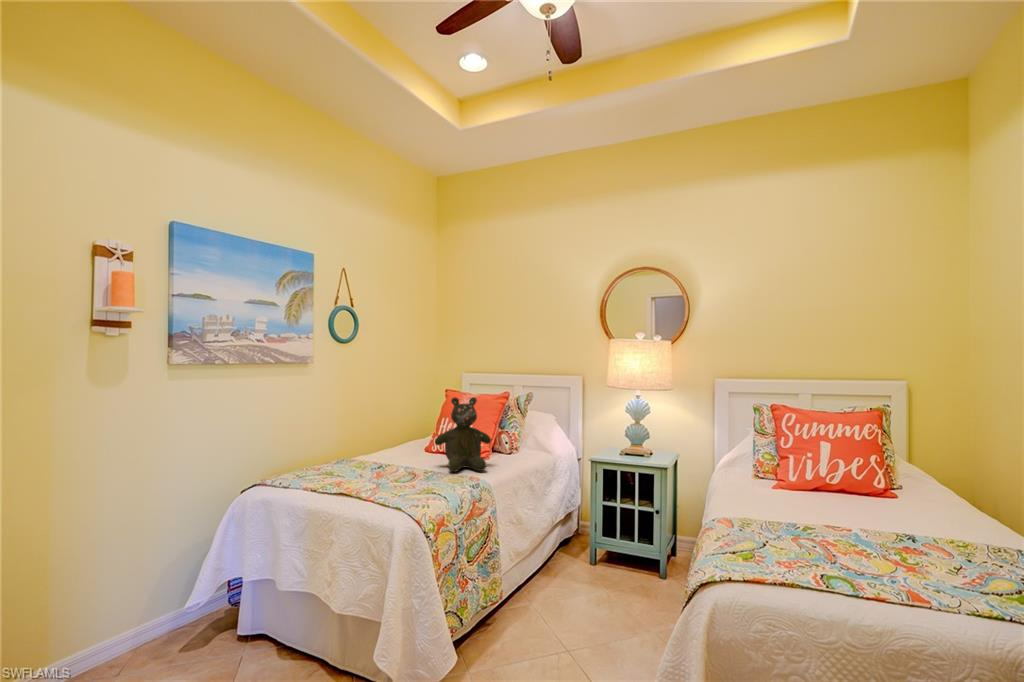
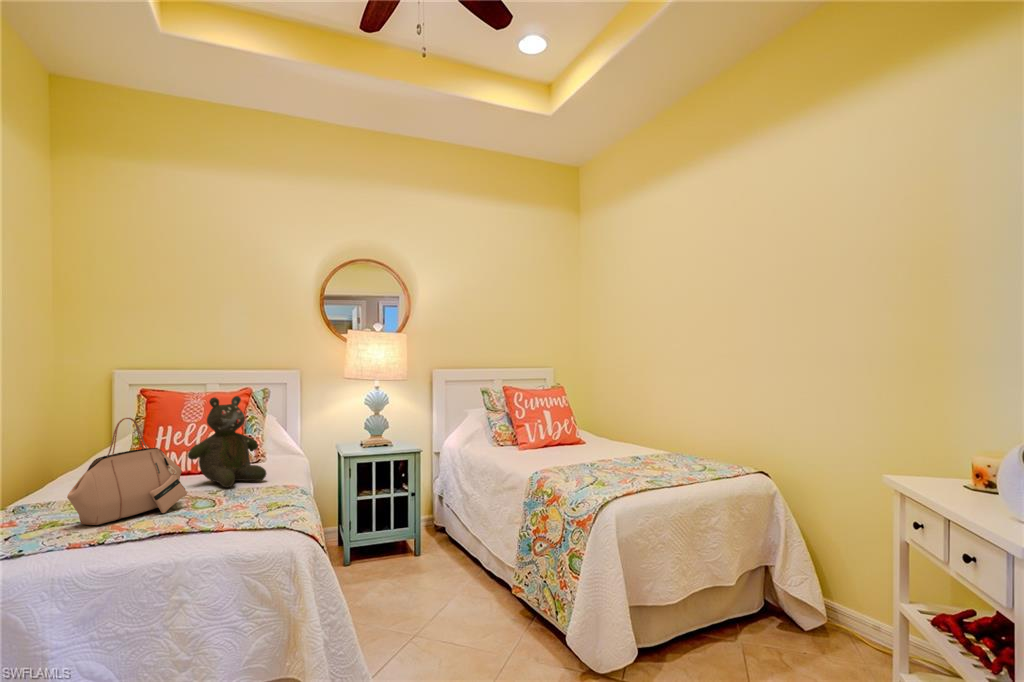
handbag: none [330,410,411,484] -> present [67,418,187,525]

